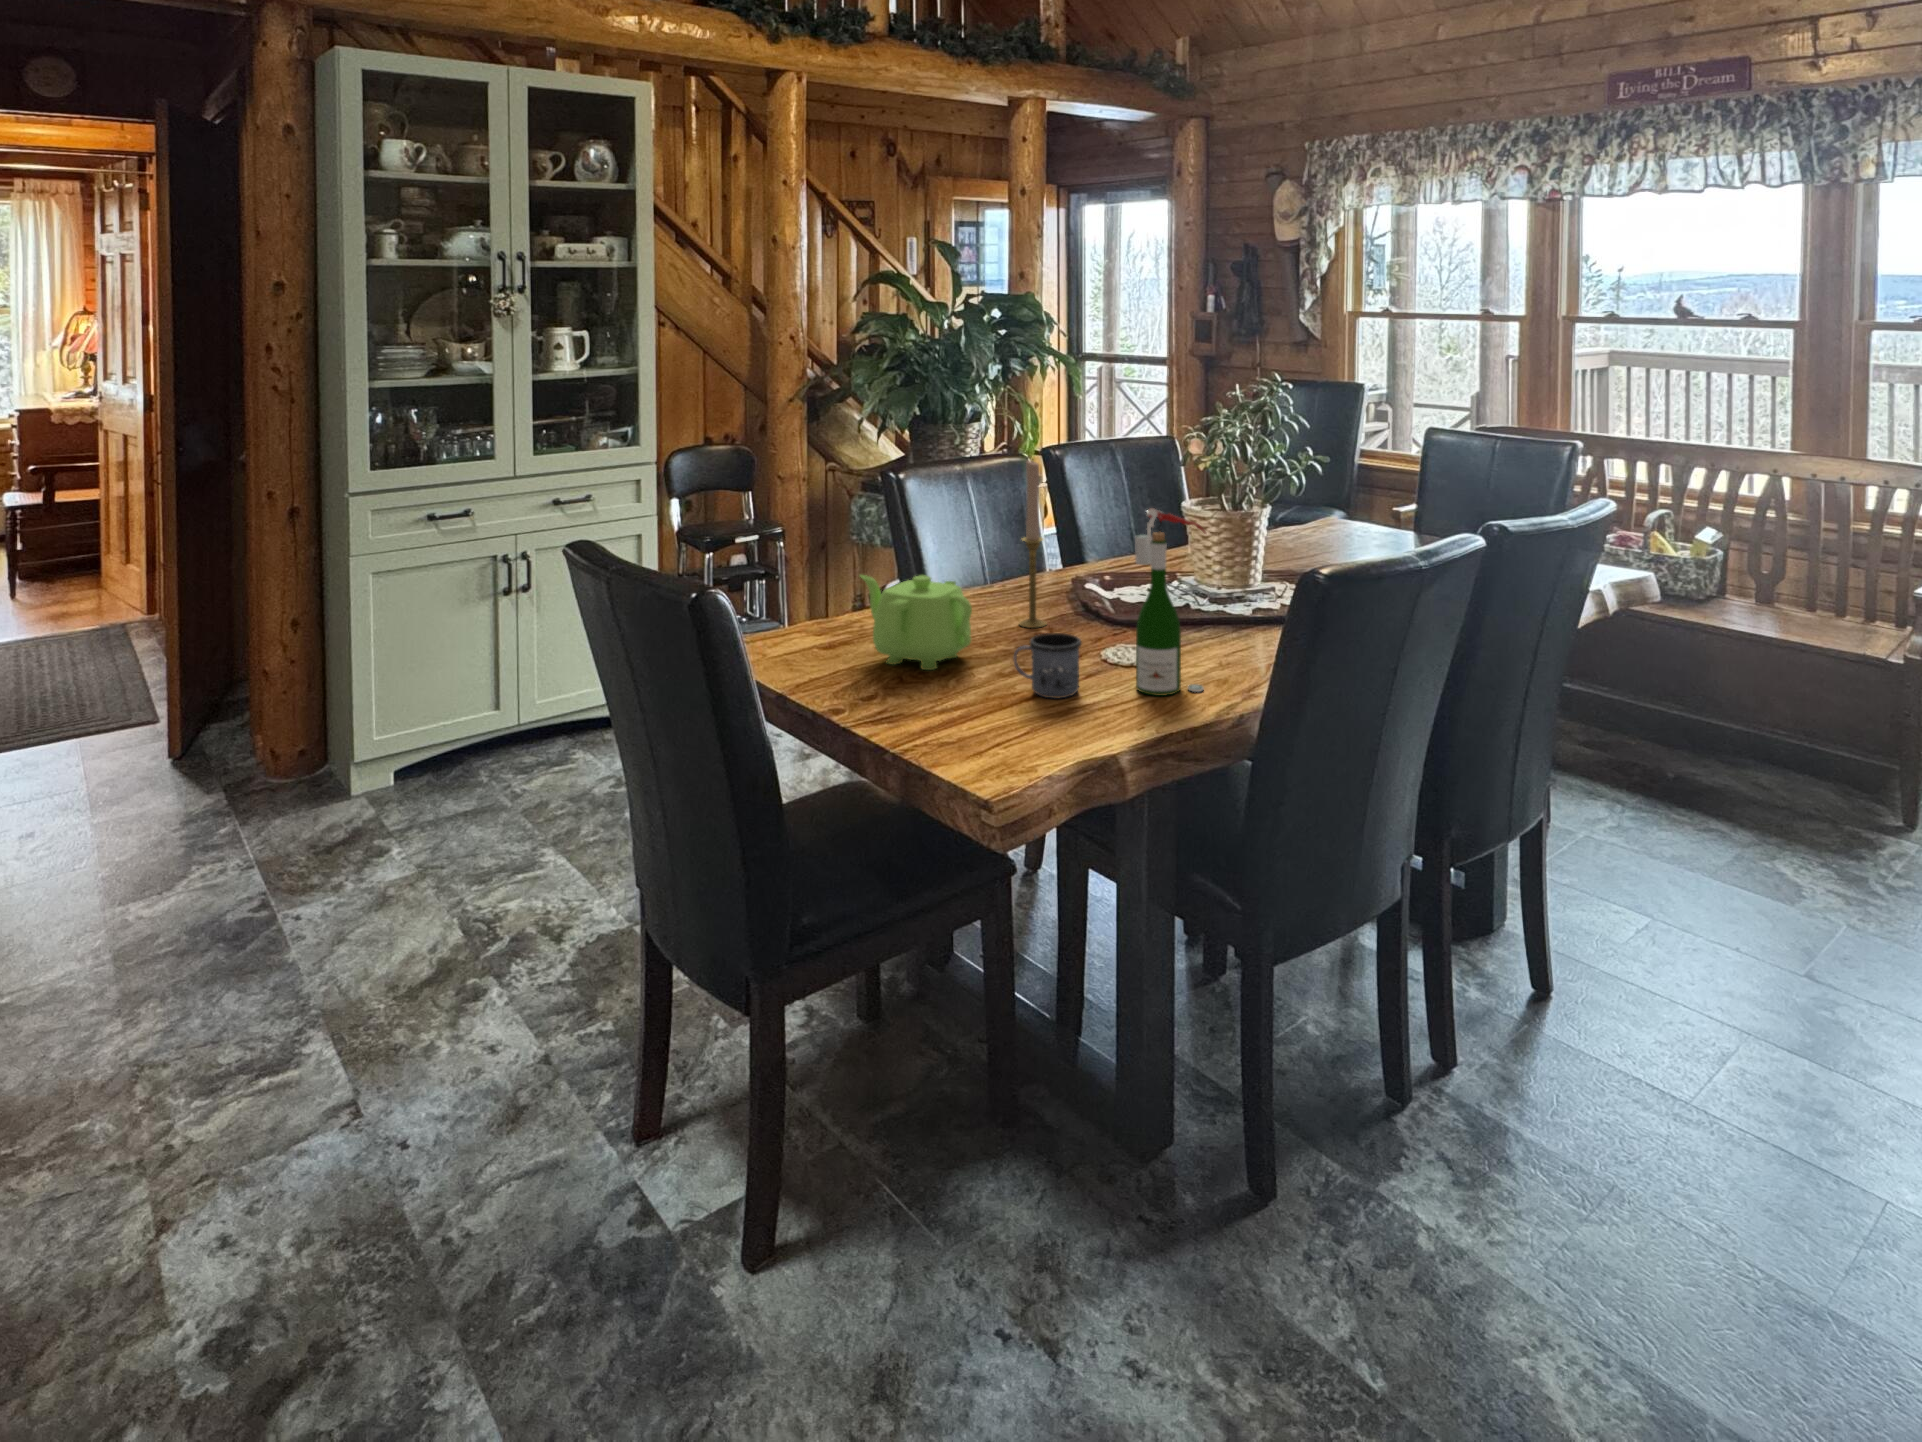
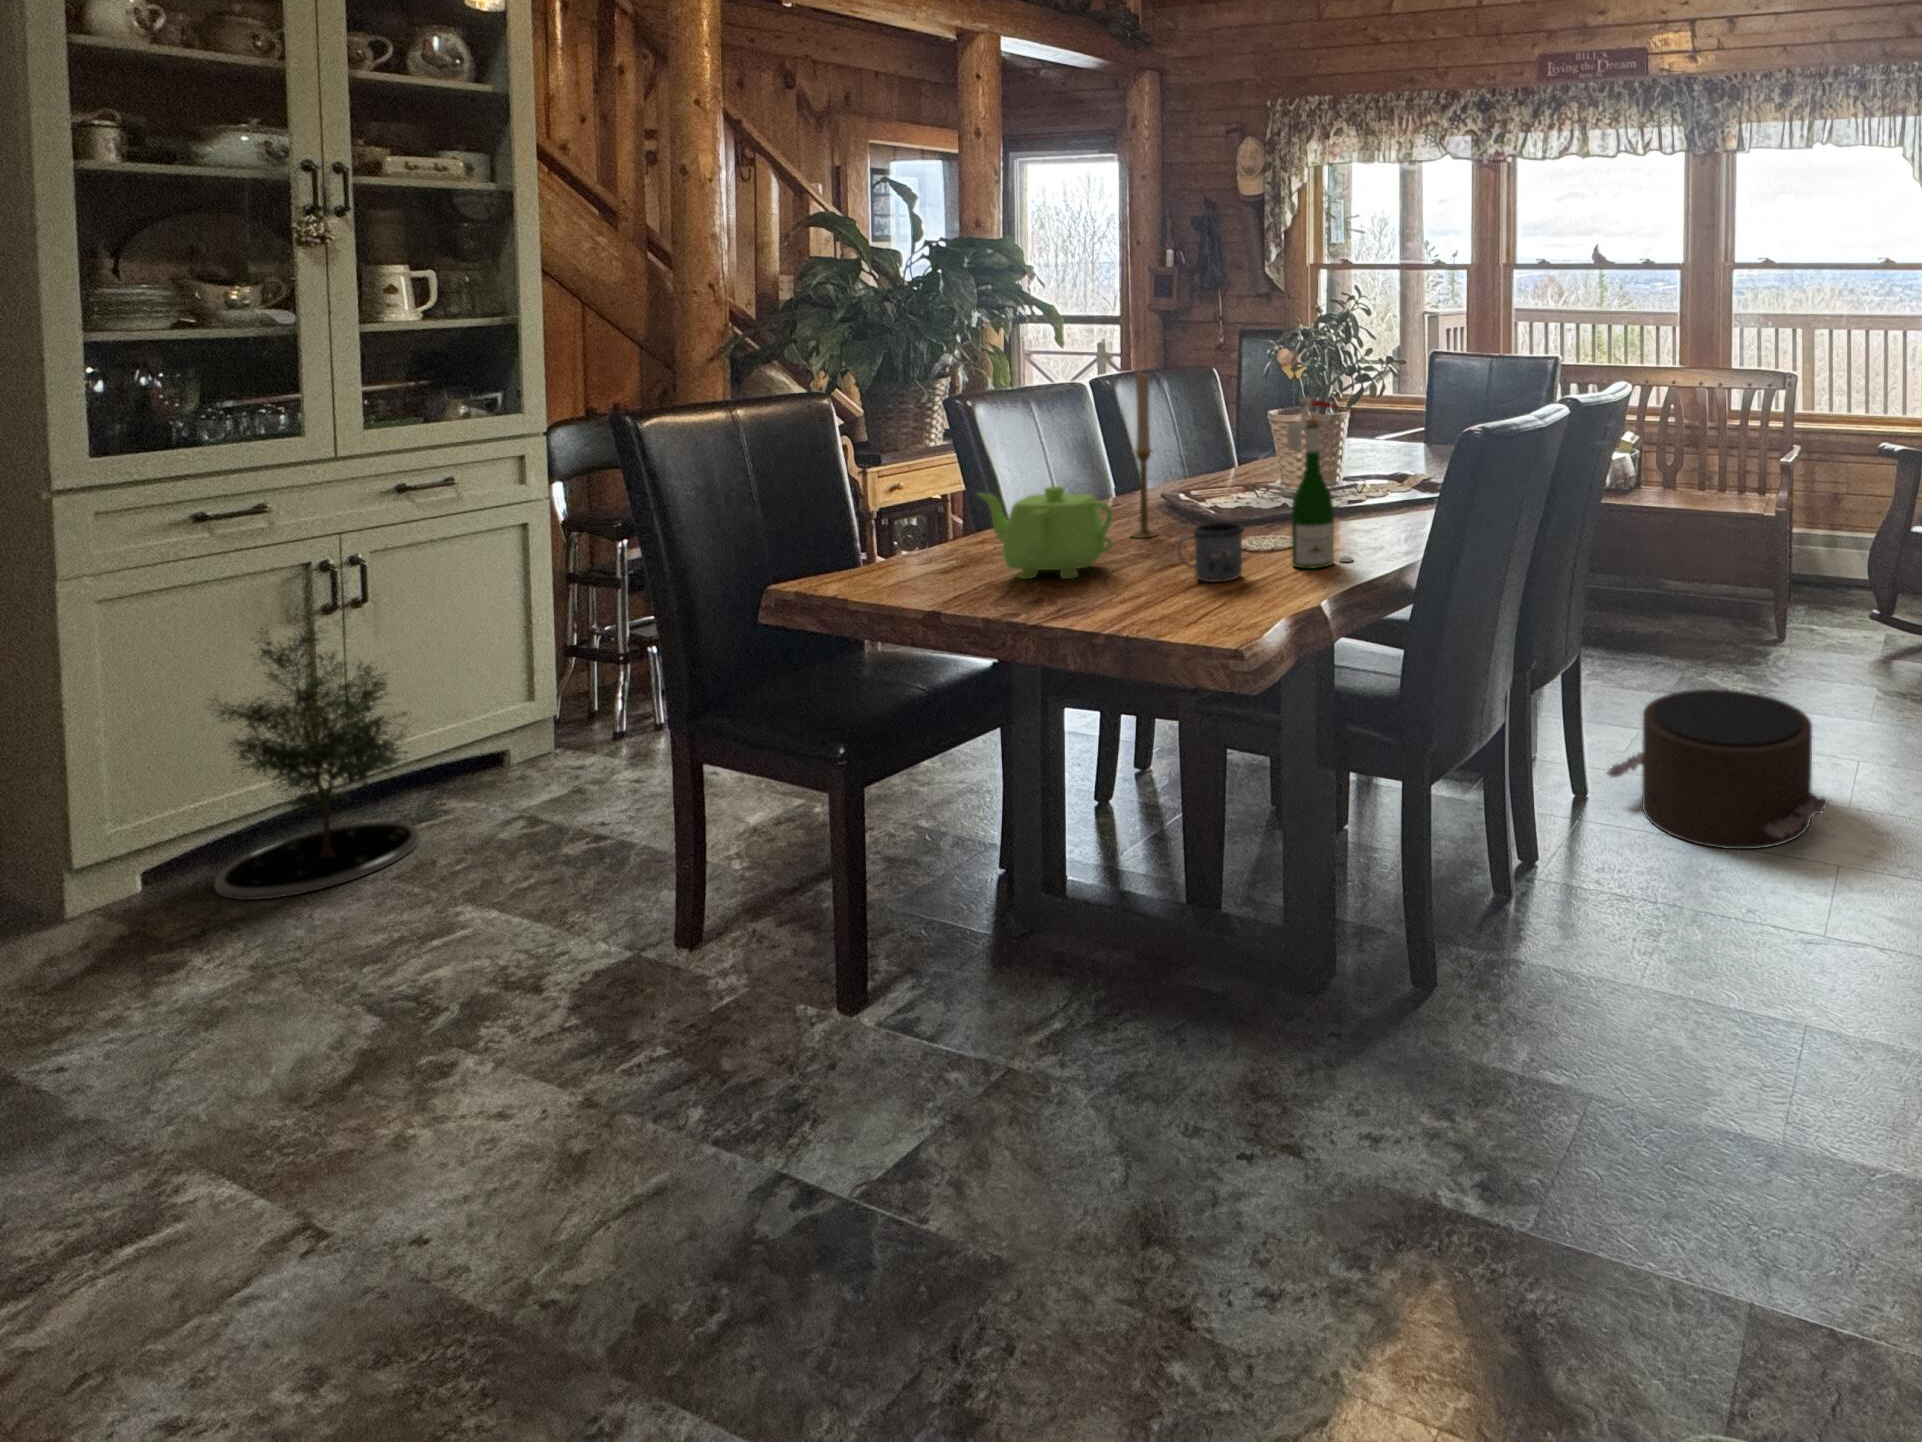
potted tree: none [415,593,547,815] -> present [211,607,420,900]
pouf: none [1568,888,1886,1133] -> present [1607,689,1829,849]

